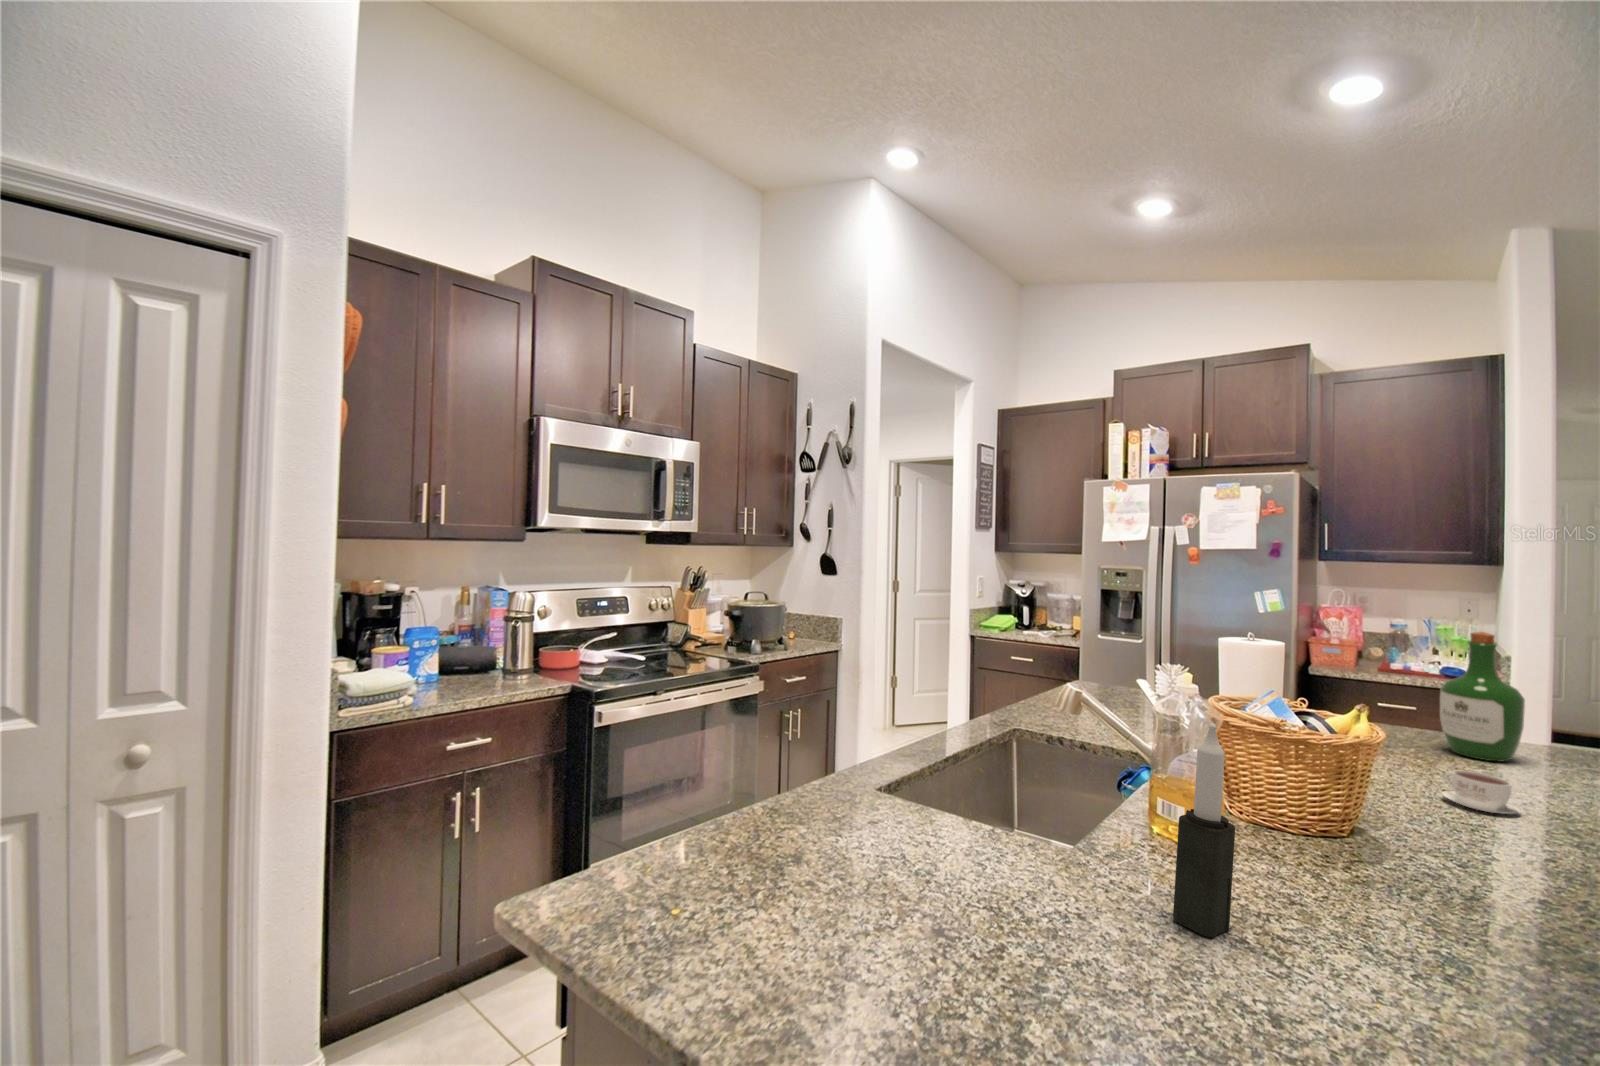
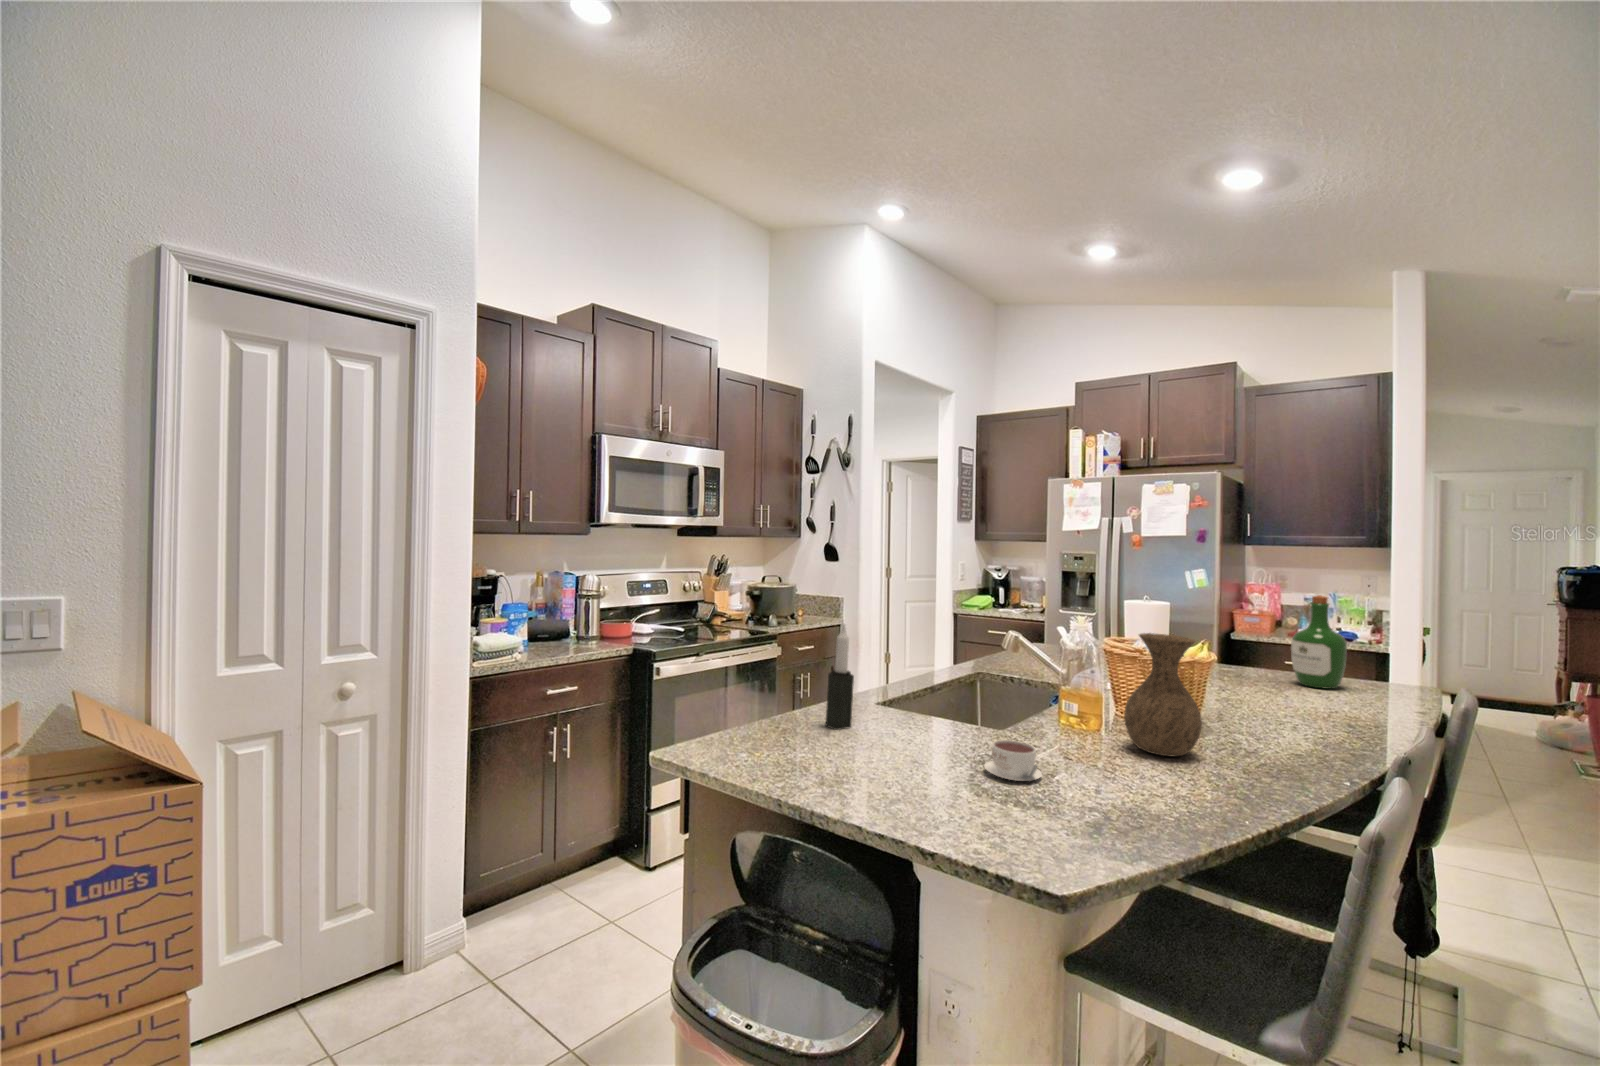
vase: none [1270,706,1412,920] -> present [1124,633,1202,756]
candle: present [1173,723,1235,937] -> present [826,624,854,730]
coffee cup: present [1442,770,1521,814] -> present [984,740,1042,781]

